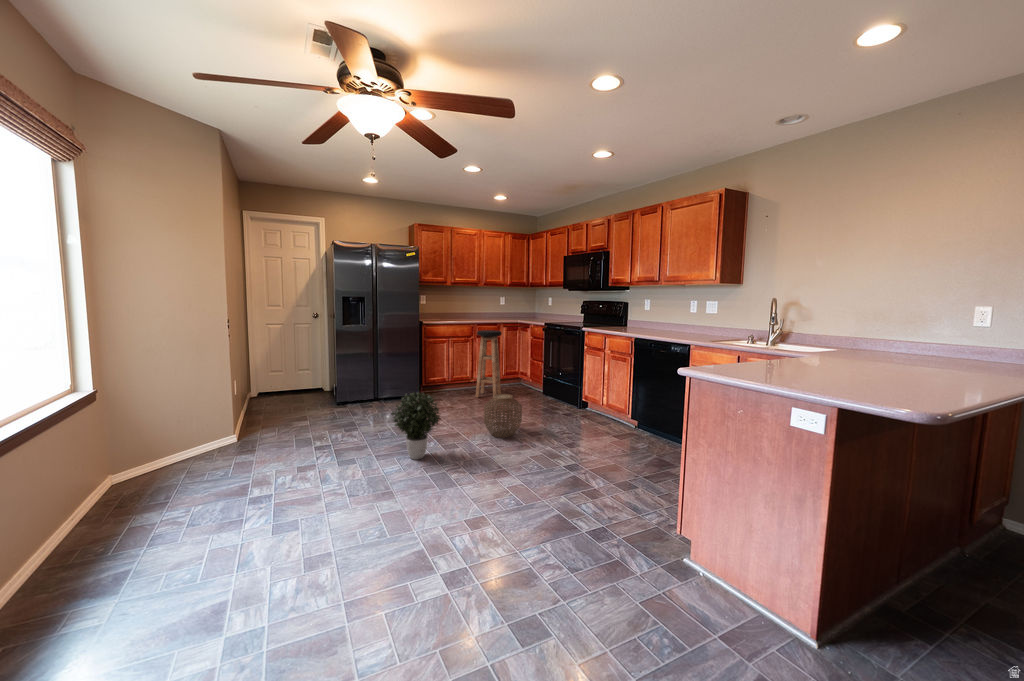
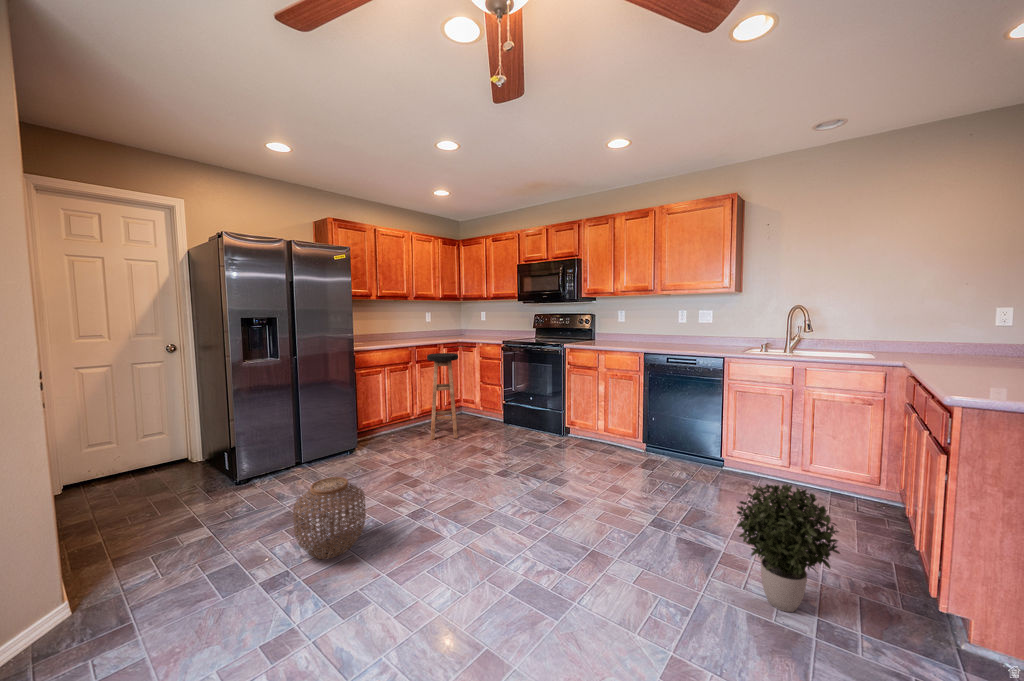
potted plant: present [392,392,440,460] -> present [737,484,840,612]
woven basket: present [484,394,522,438] -> present [293,477,366,559]

